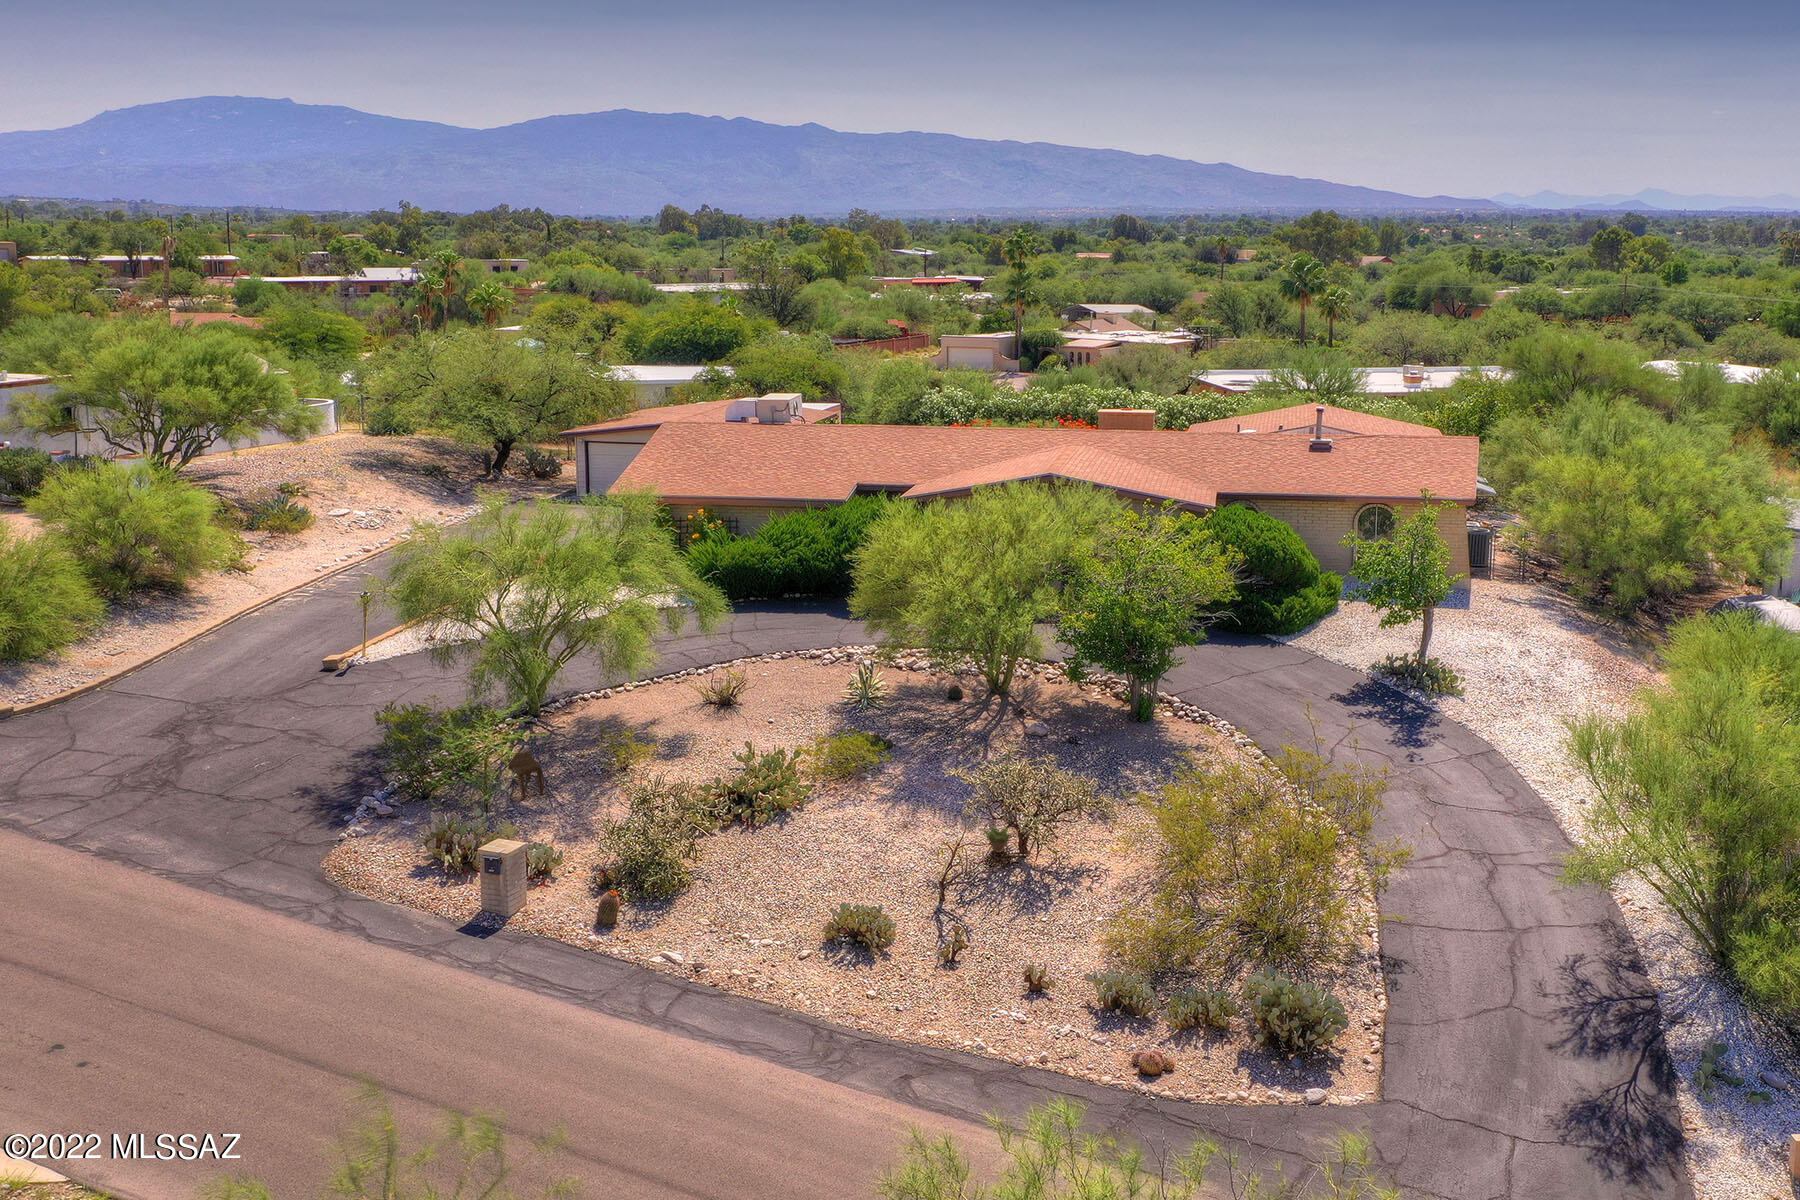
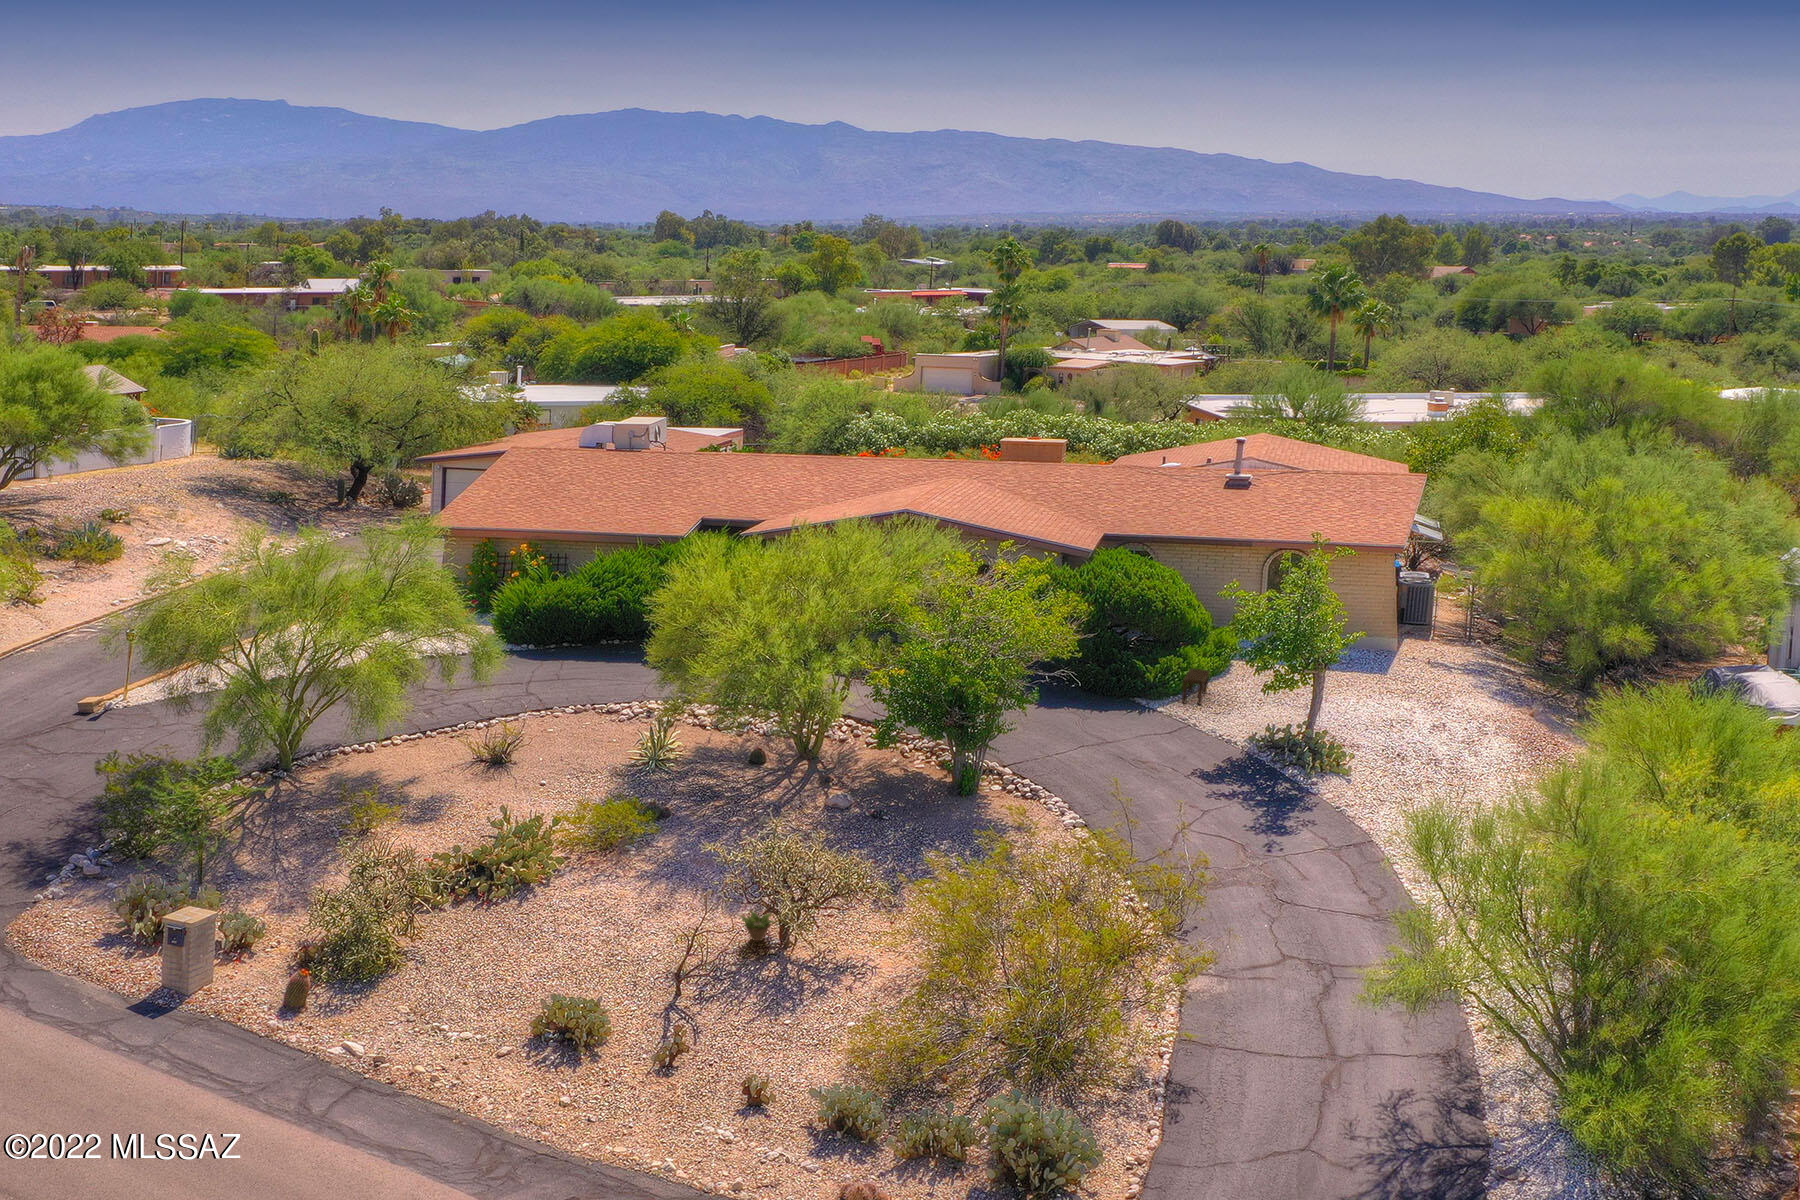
bench: present [506,751,544,799] -> present [1182,669,1210,705]

